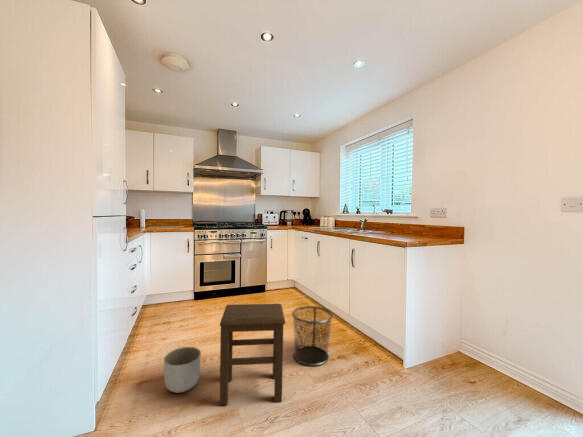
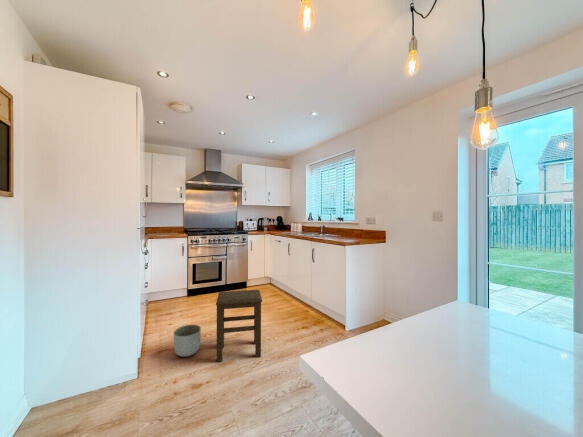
waste bin: present [292,306,333,366] -> none [268,292,298,335]

